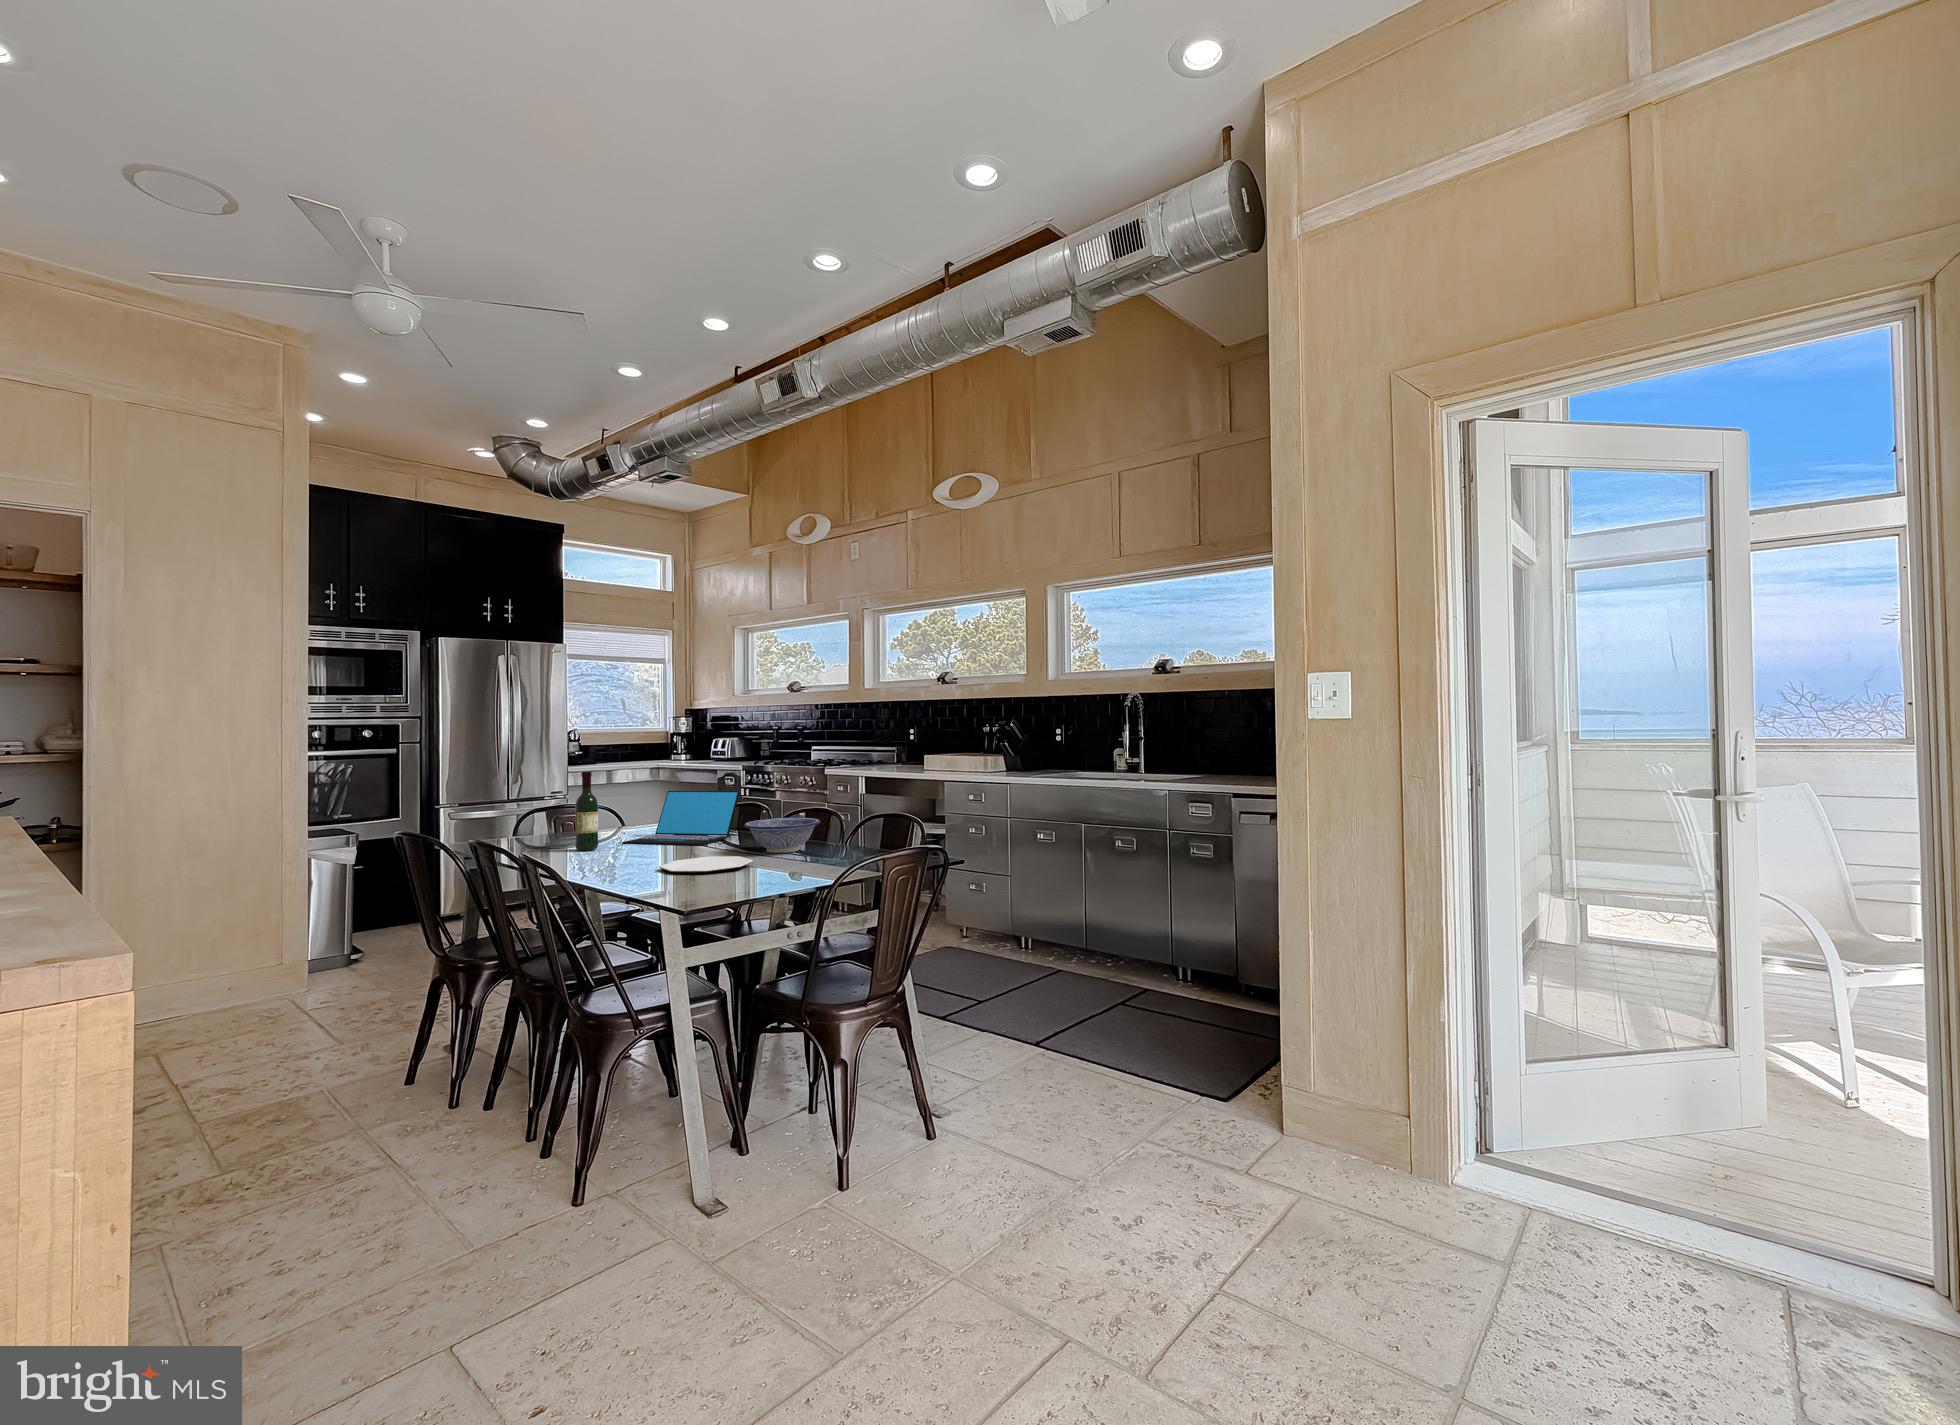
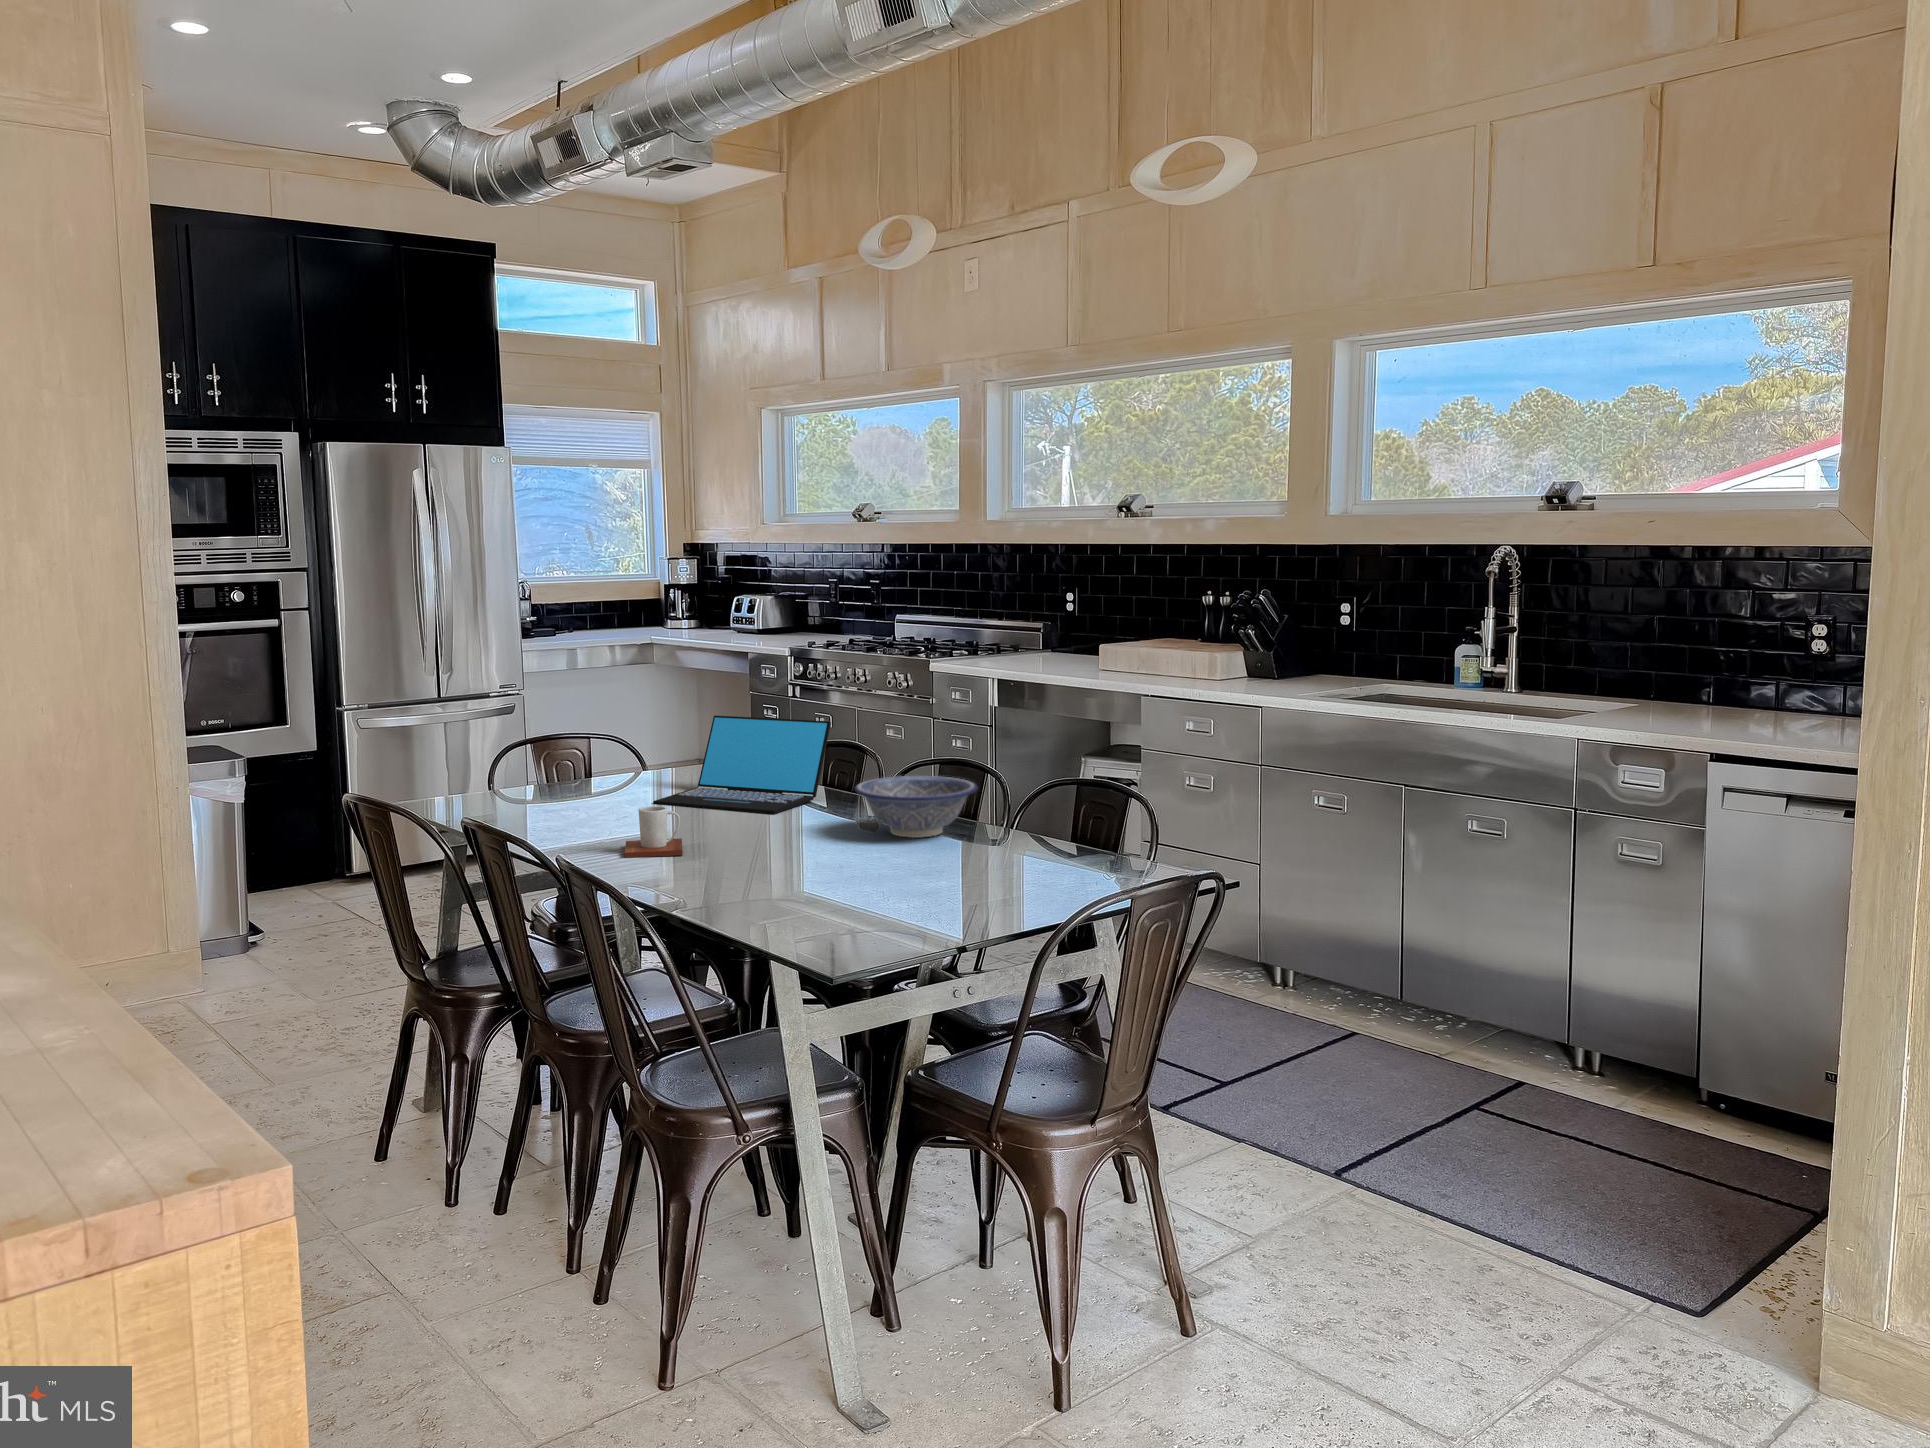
wine bottle: present [575,771,598,851] -> none [587,691,622,818]
mug: none [588,836,629,868] -> present [625,806,683,858]
plate: present [659,856,753,873] -> none [739,846,884,880]

